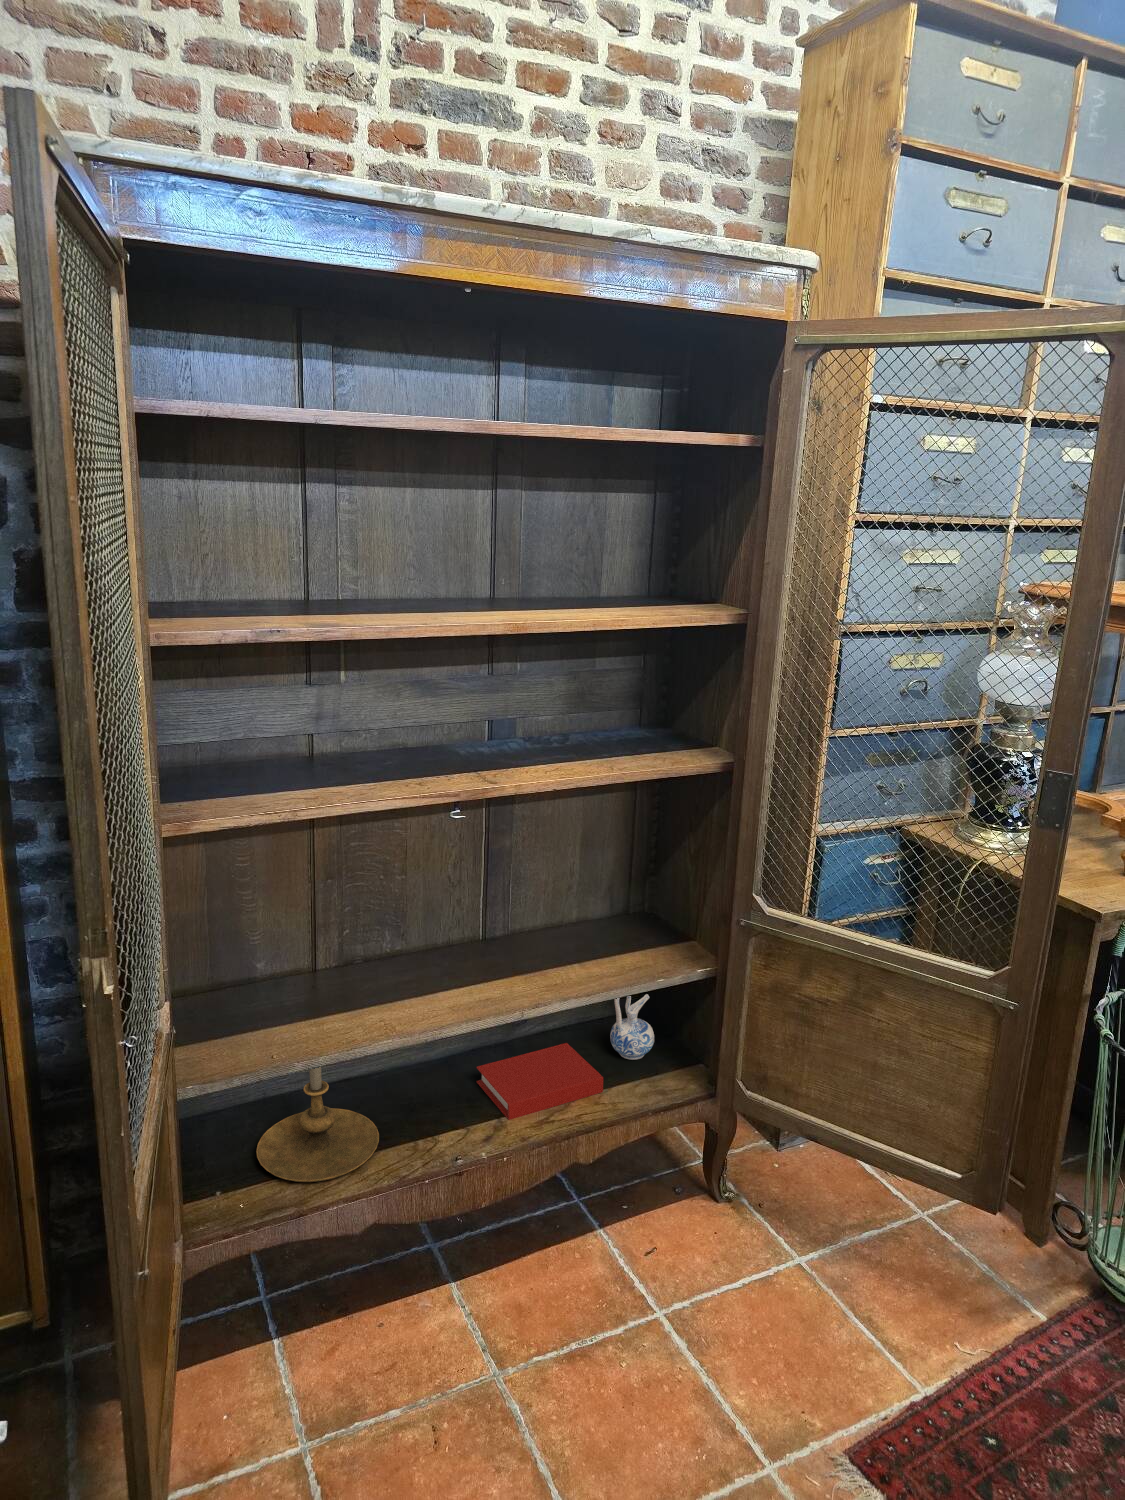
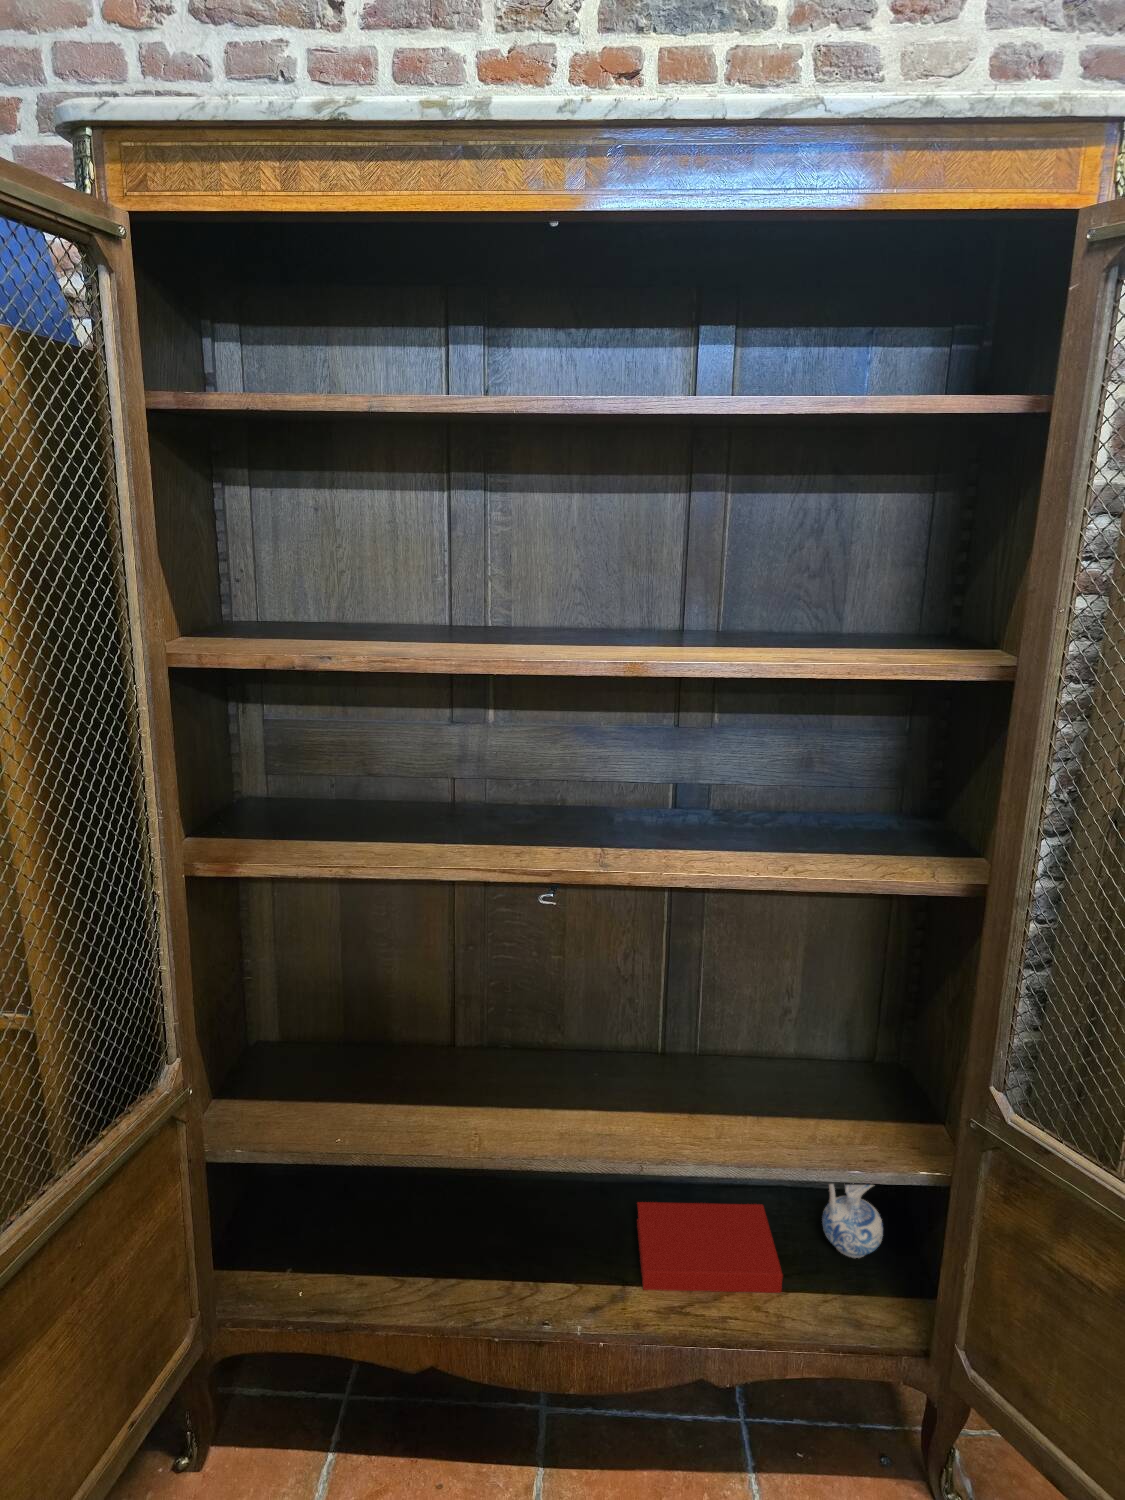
candle holder: present [256,1067,379,1182] -> none [353,1112,490,1295]

